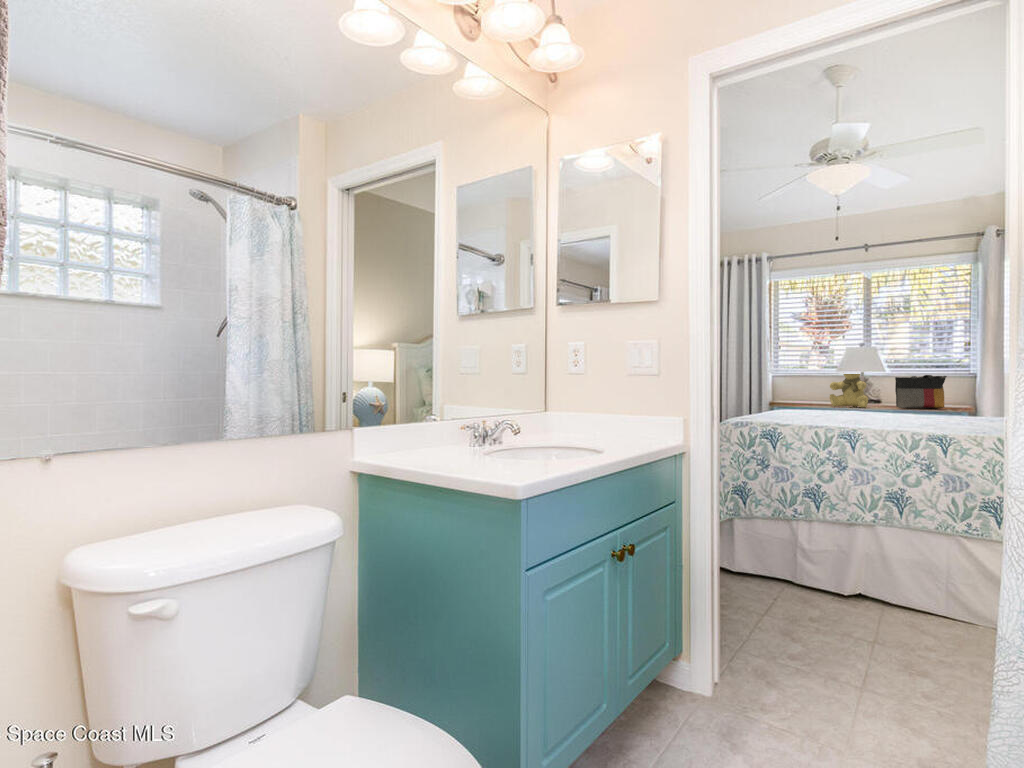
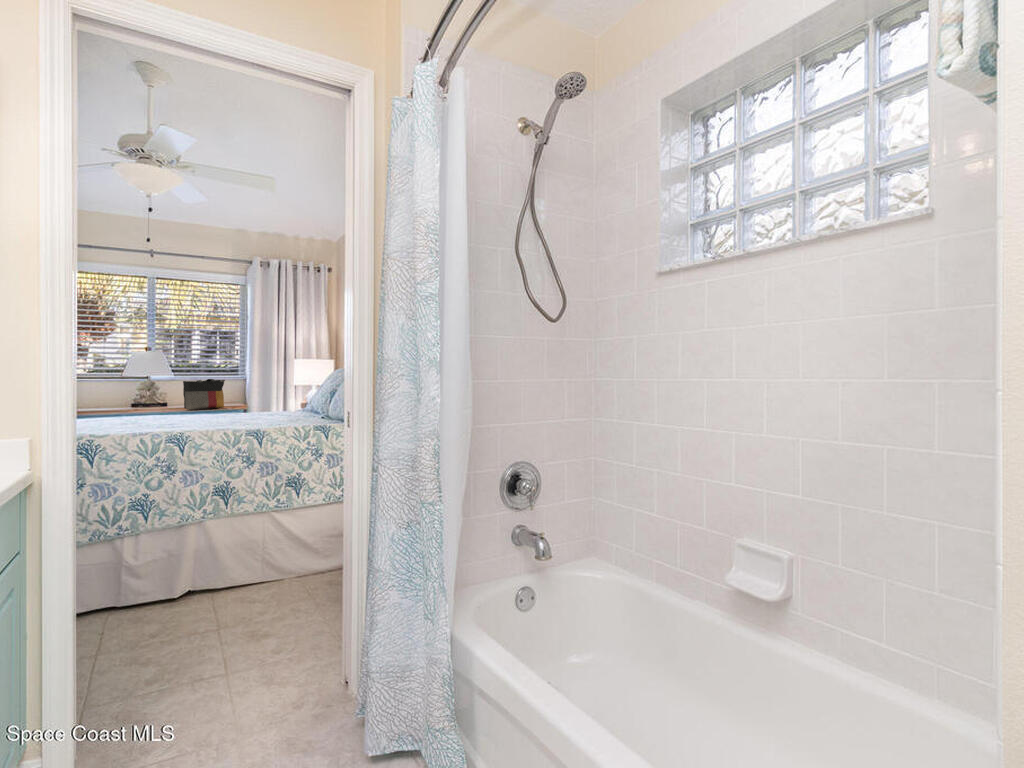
teddy bear: present [830,374,868,408] -> none [115,370,158,412]

